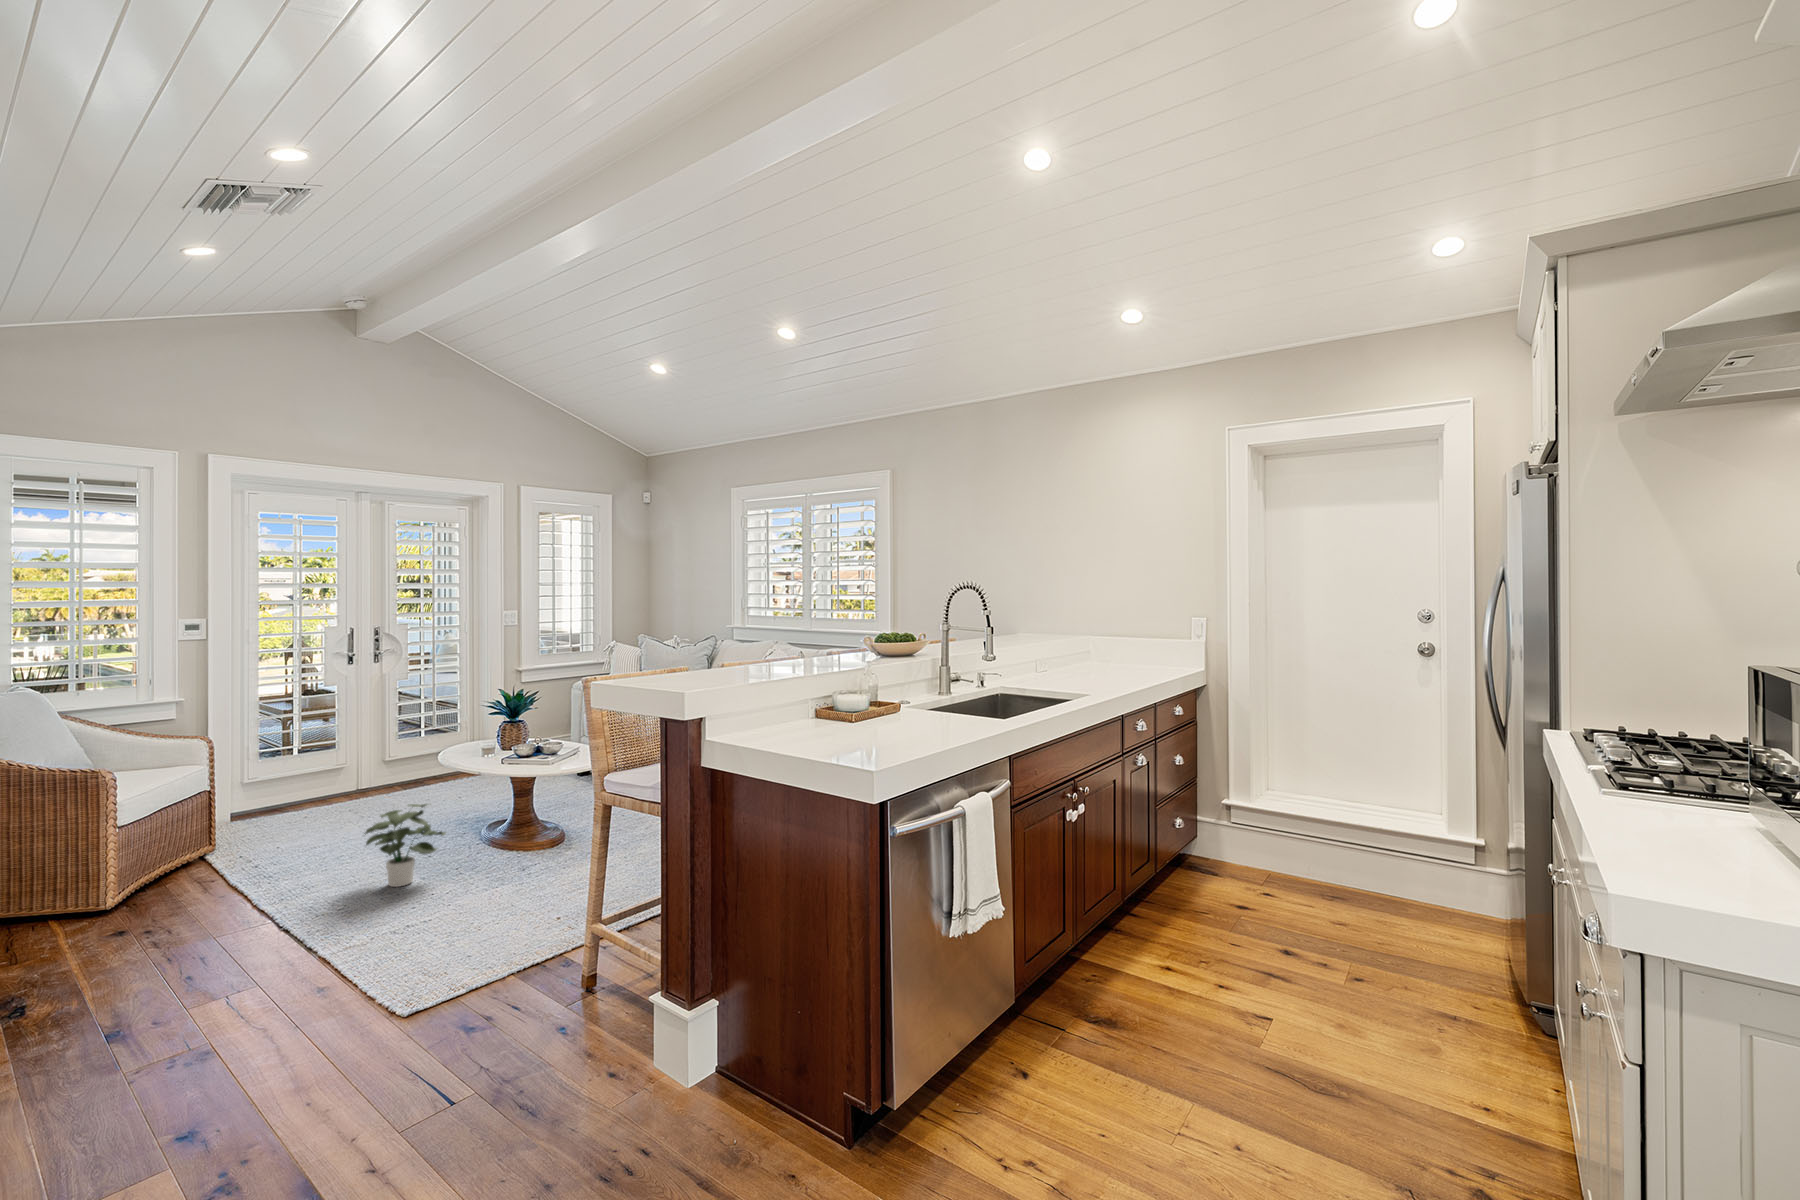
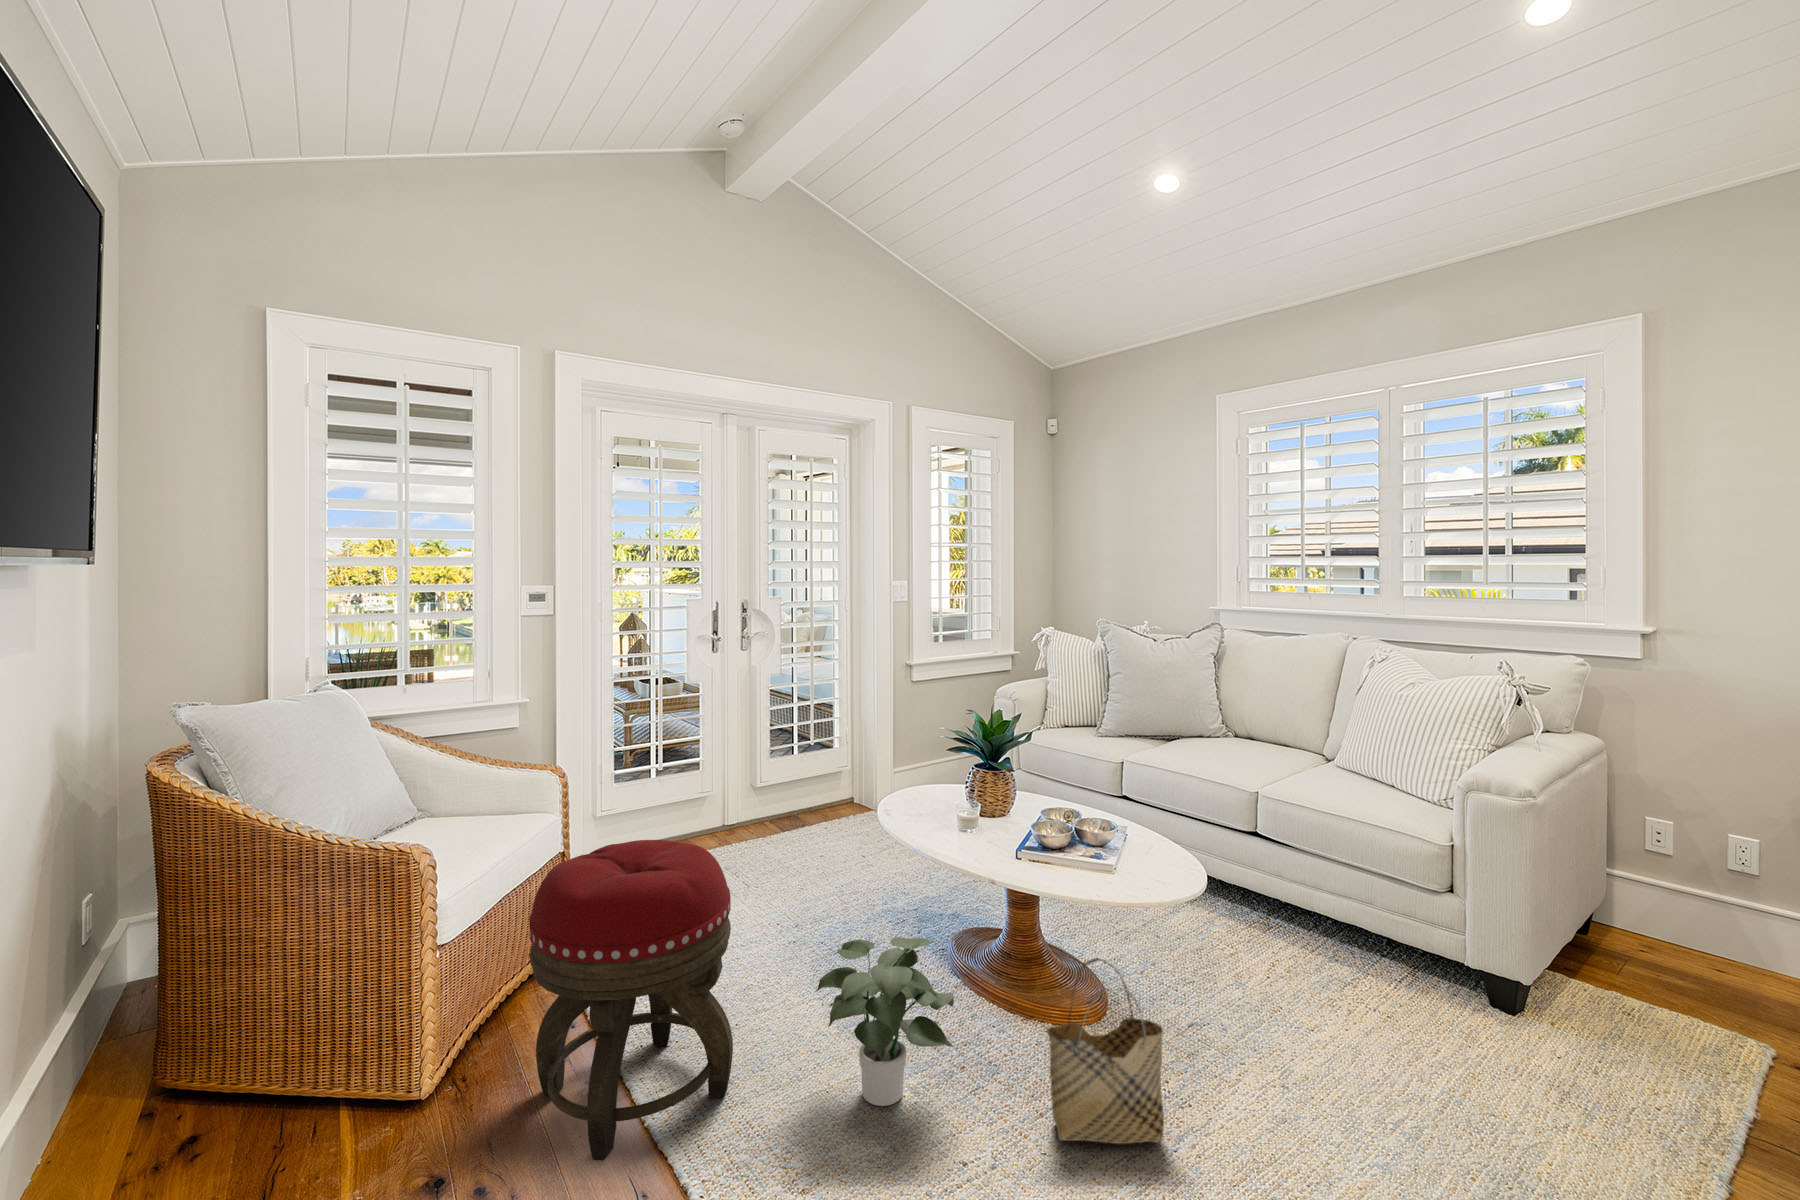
footstool: none [179,764,311,916] -> present [529,840,733,1160]
woven basket: none [482,802,545,885] -> present [1047,958,1164,1144]

